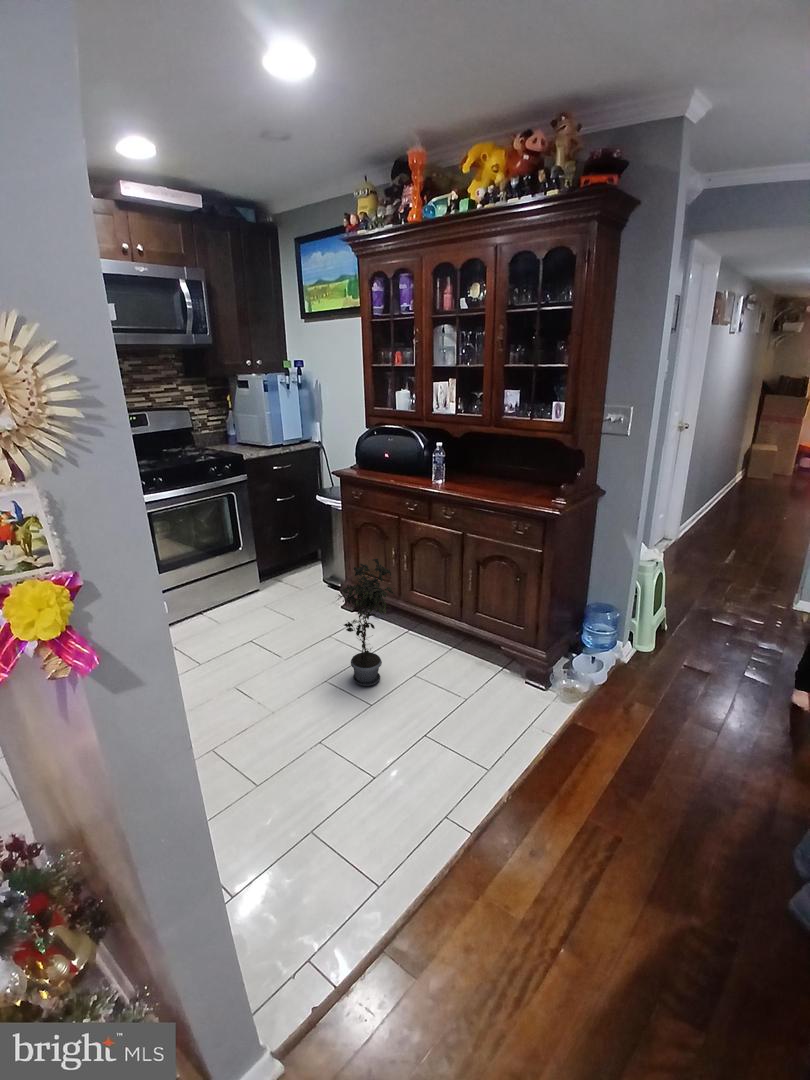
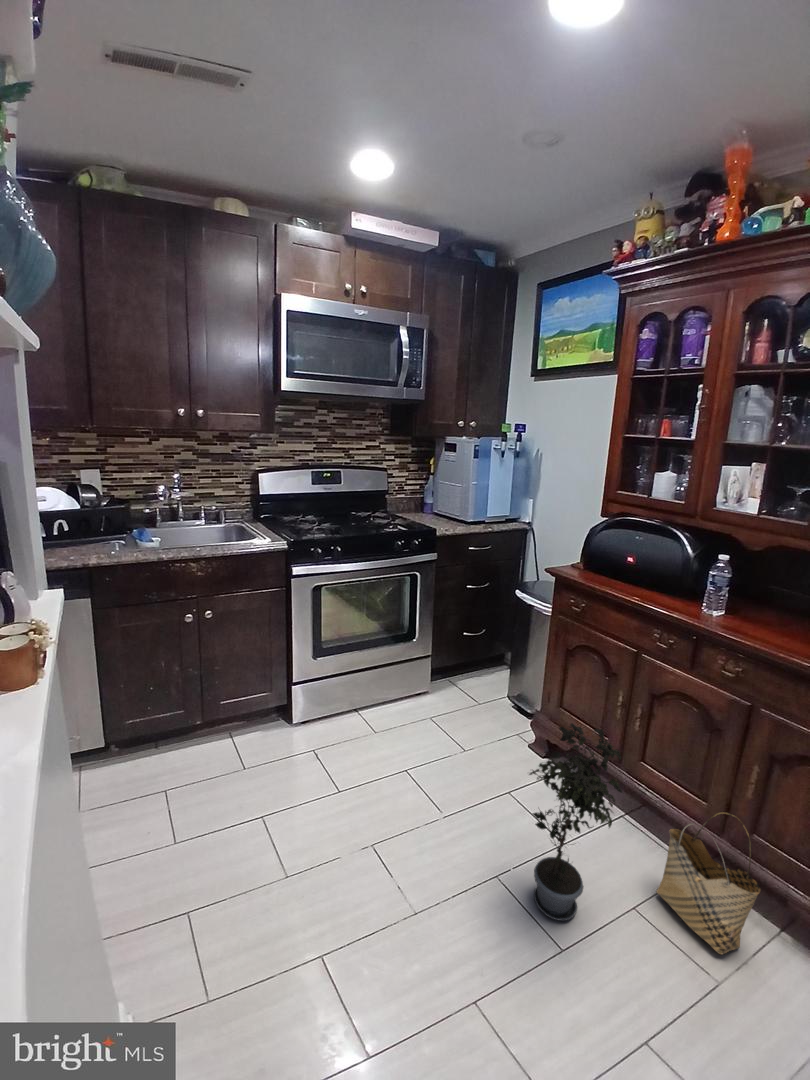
woven basket: none [427,596,477,675] -> present [656,812,761,954]

